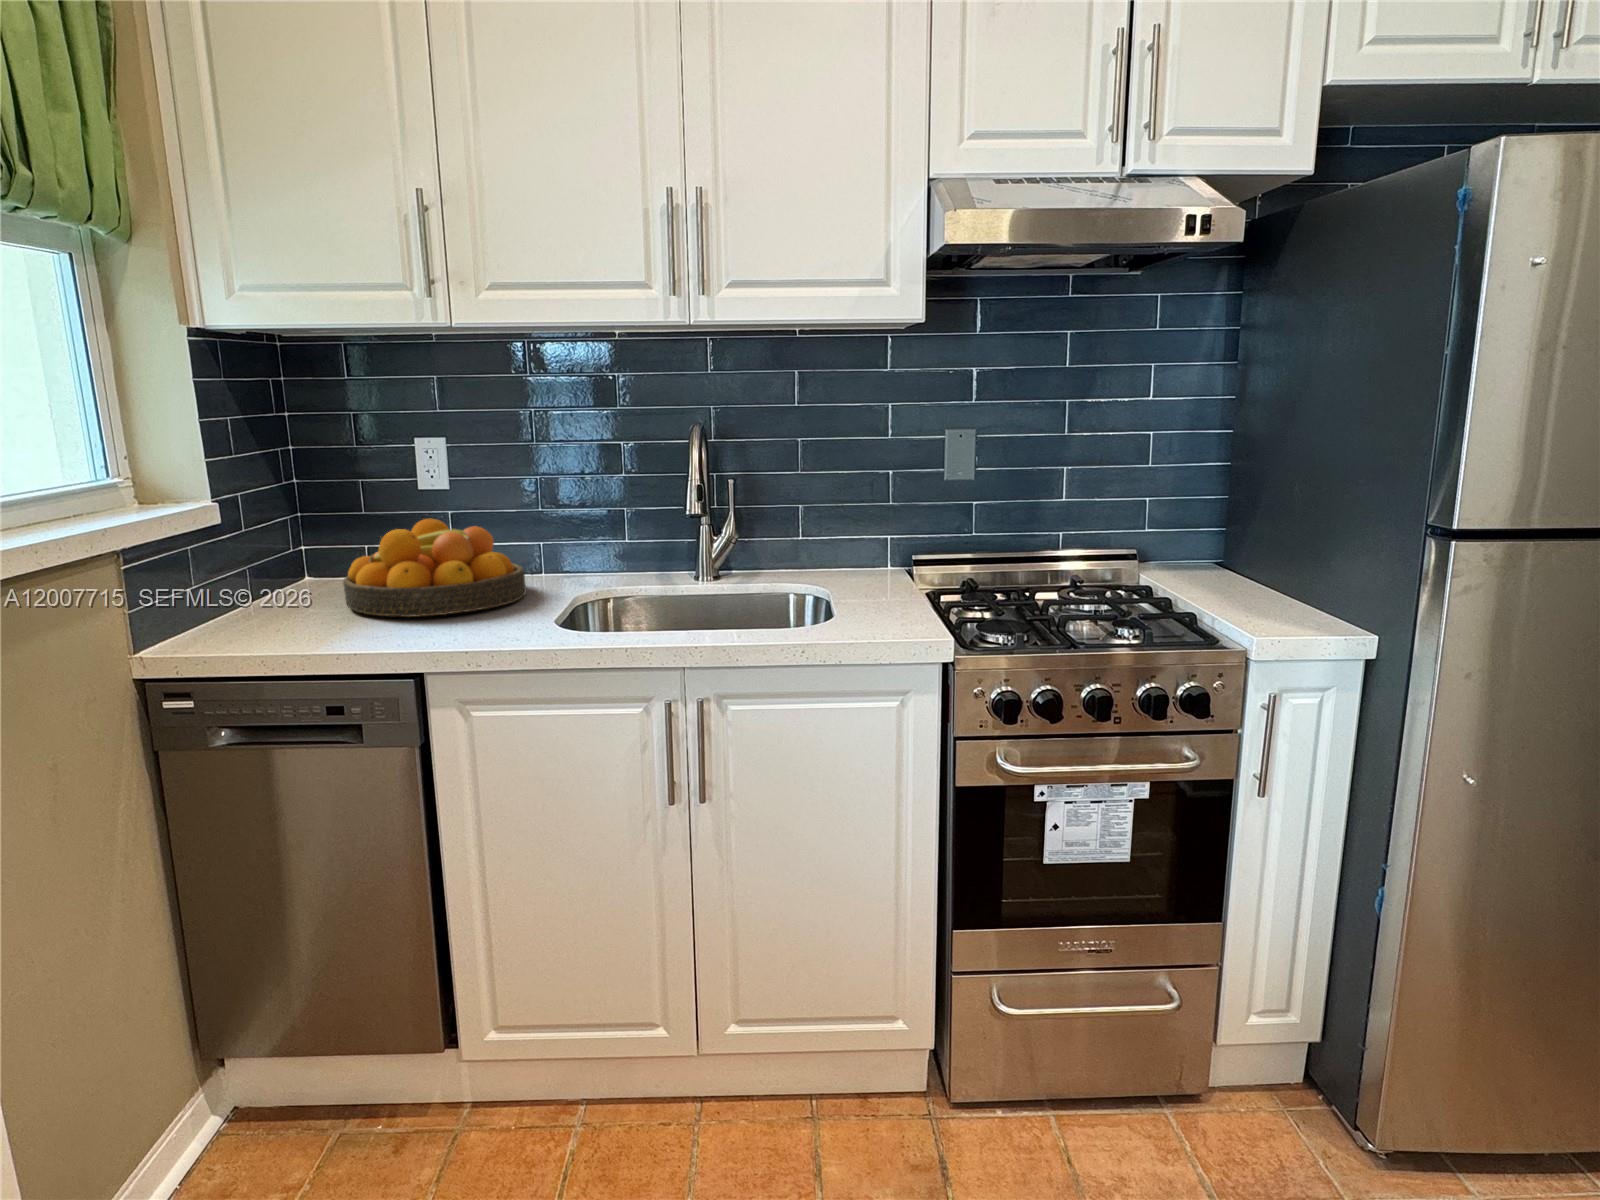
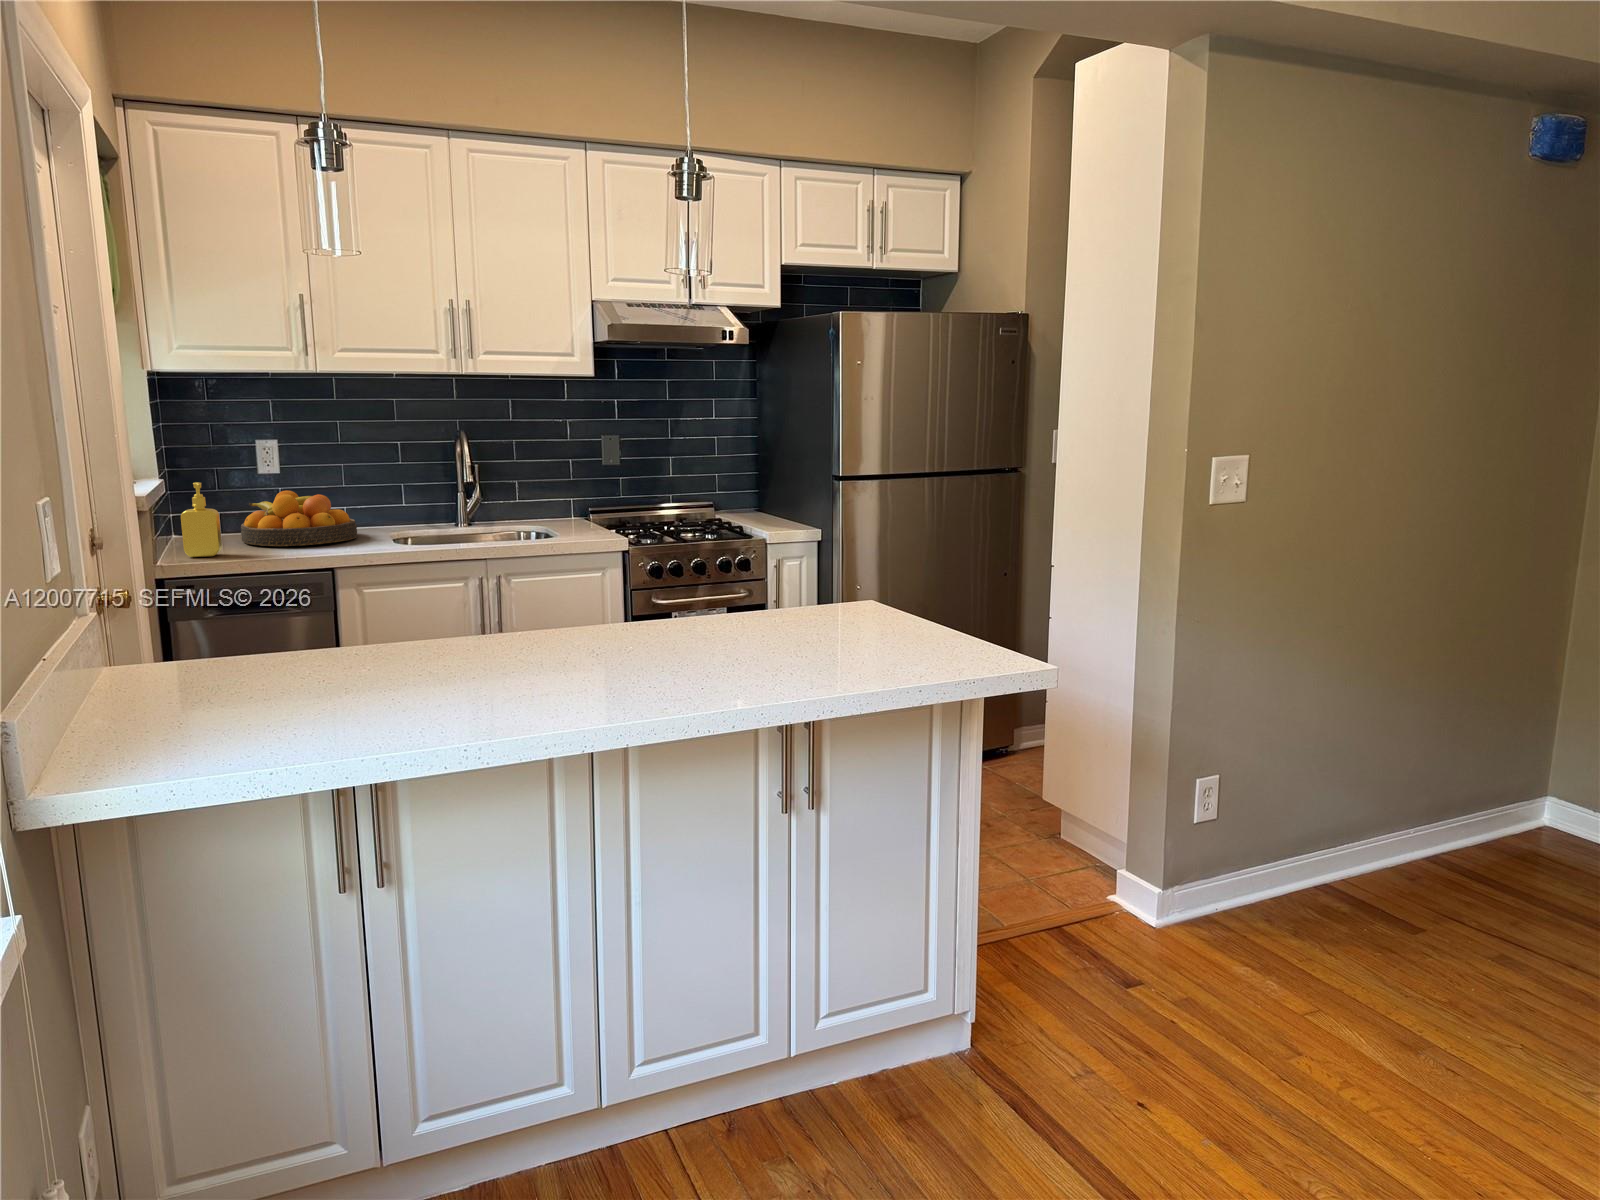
soap dispenser: none [205,510,278,634] -> present [181,482,222,557]

